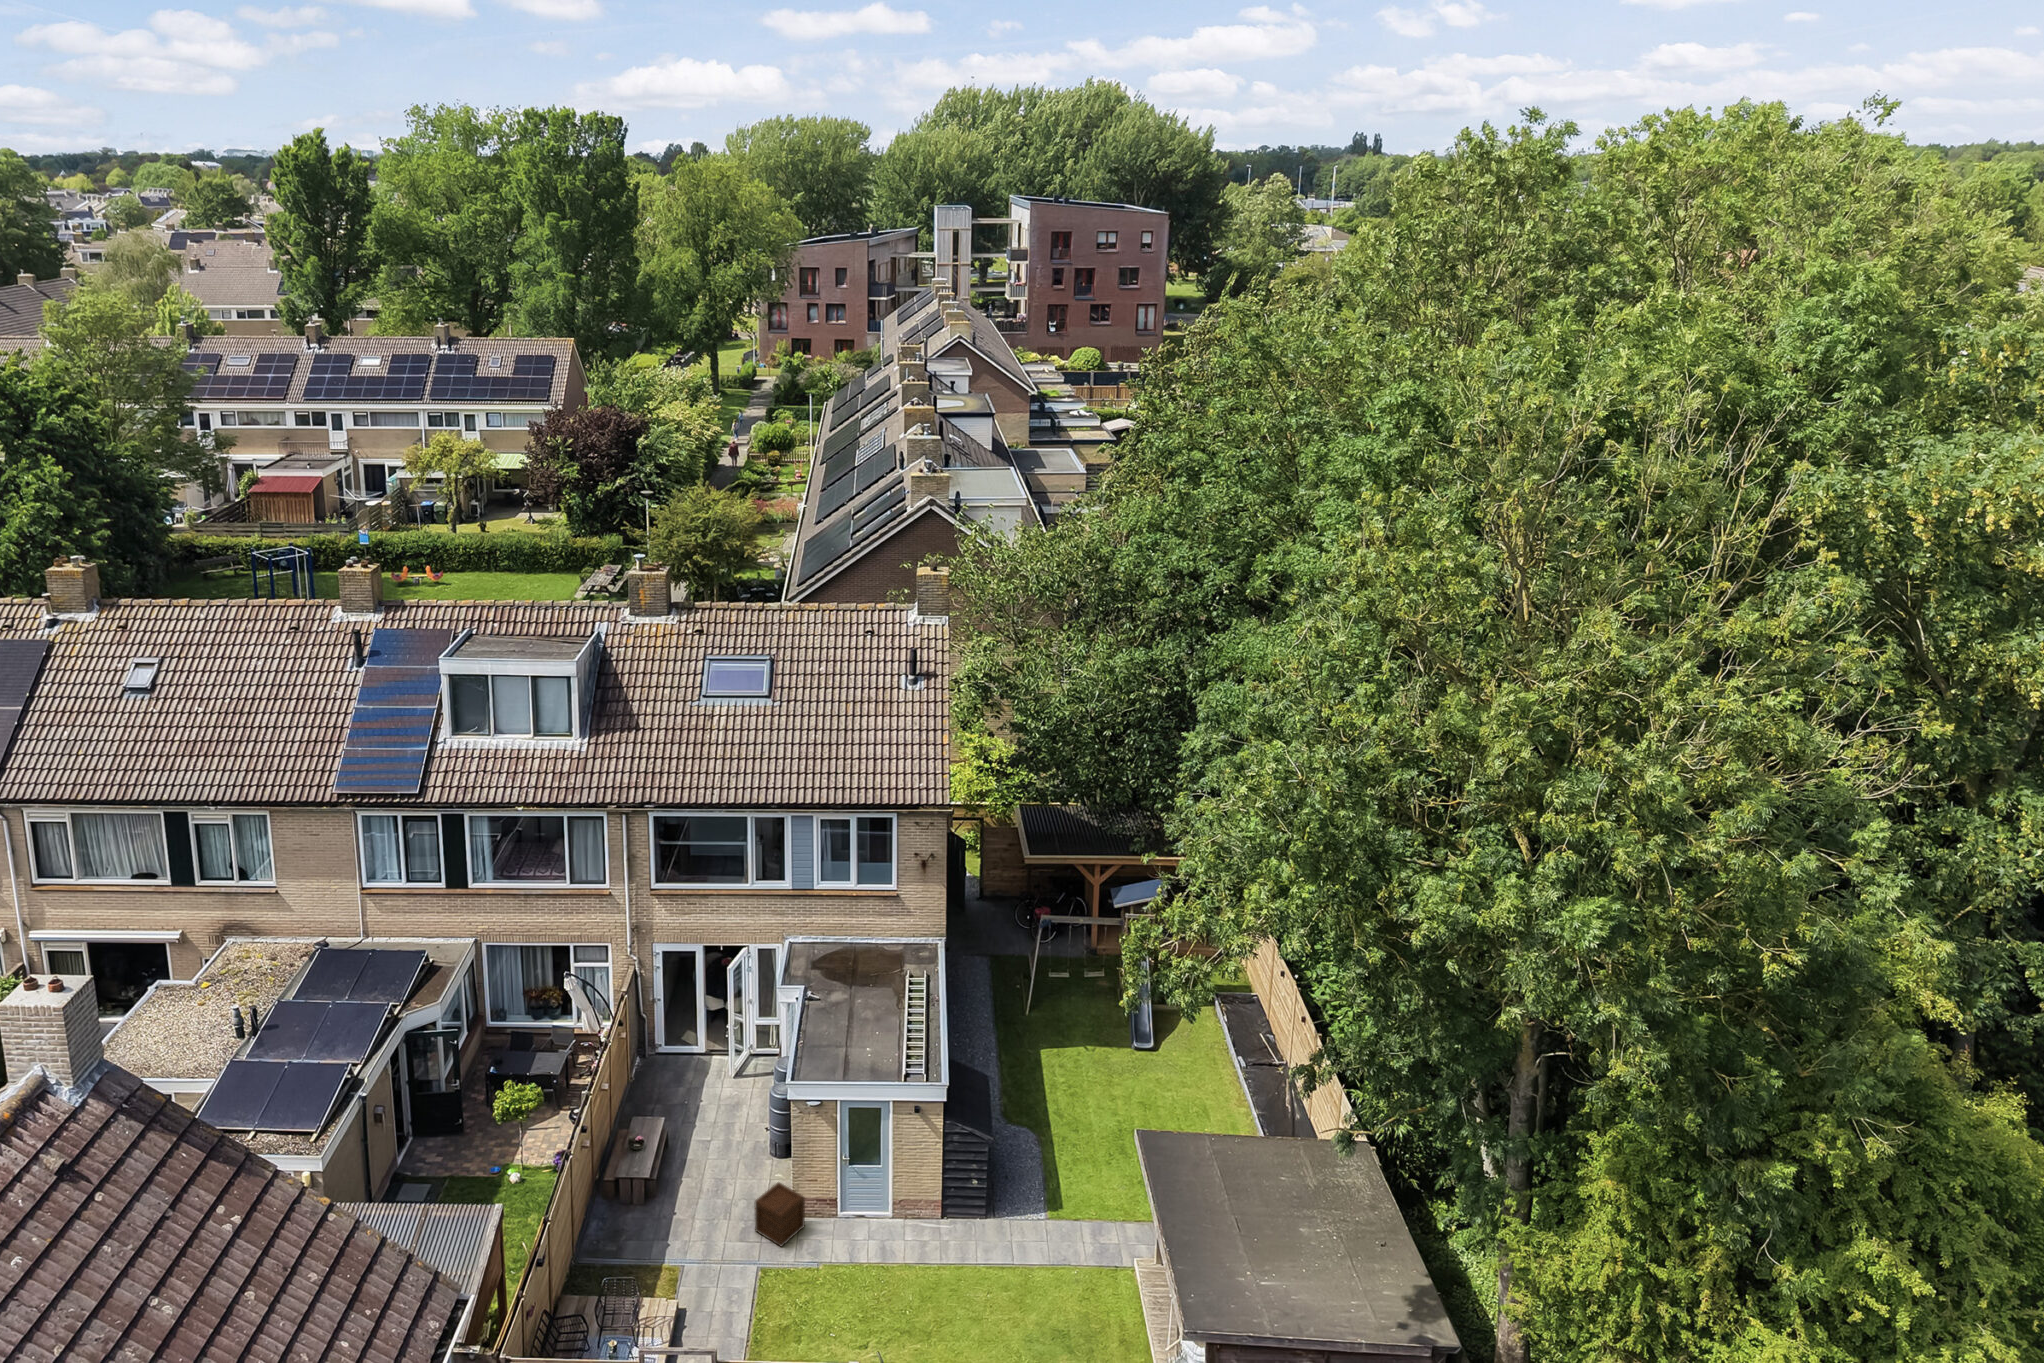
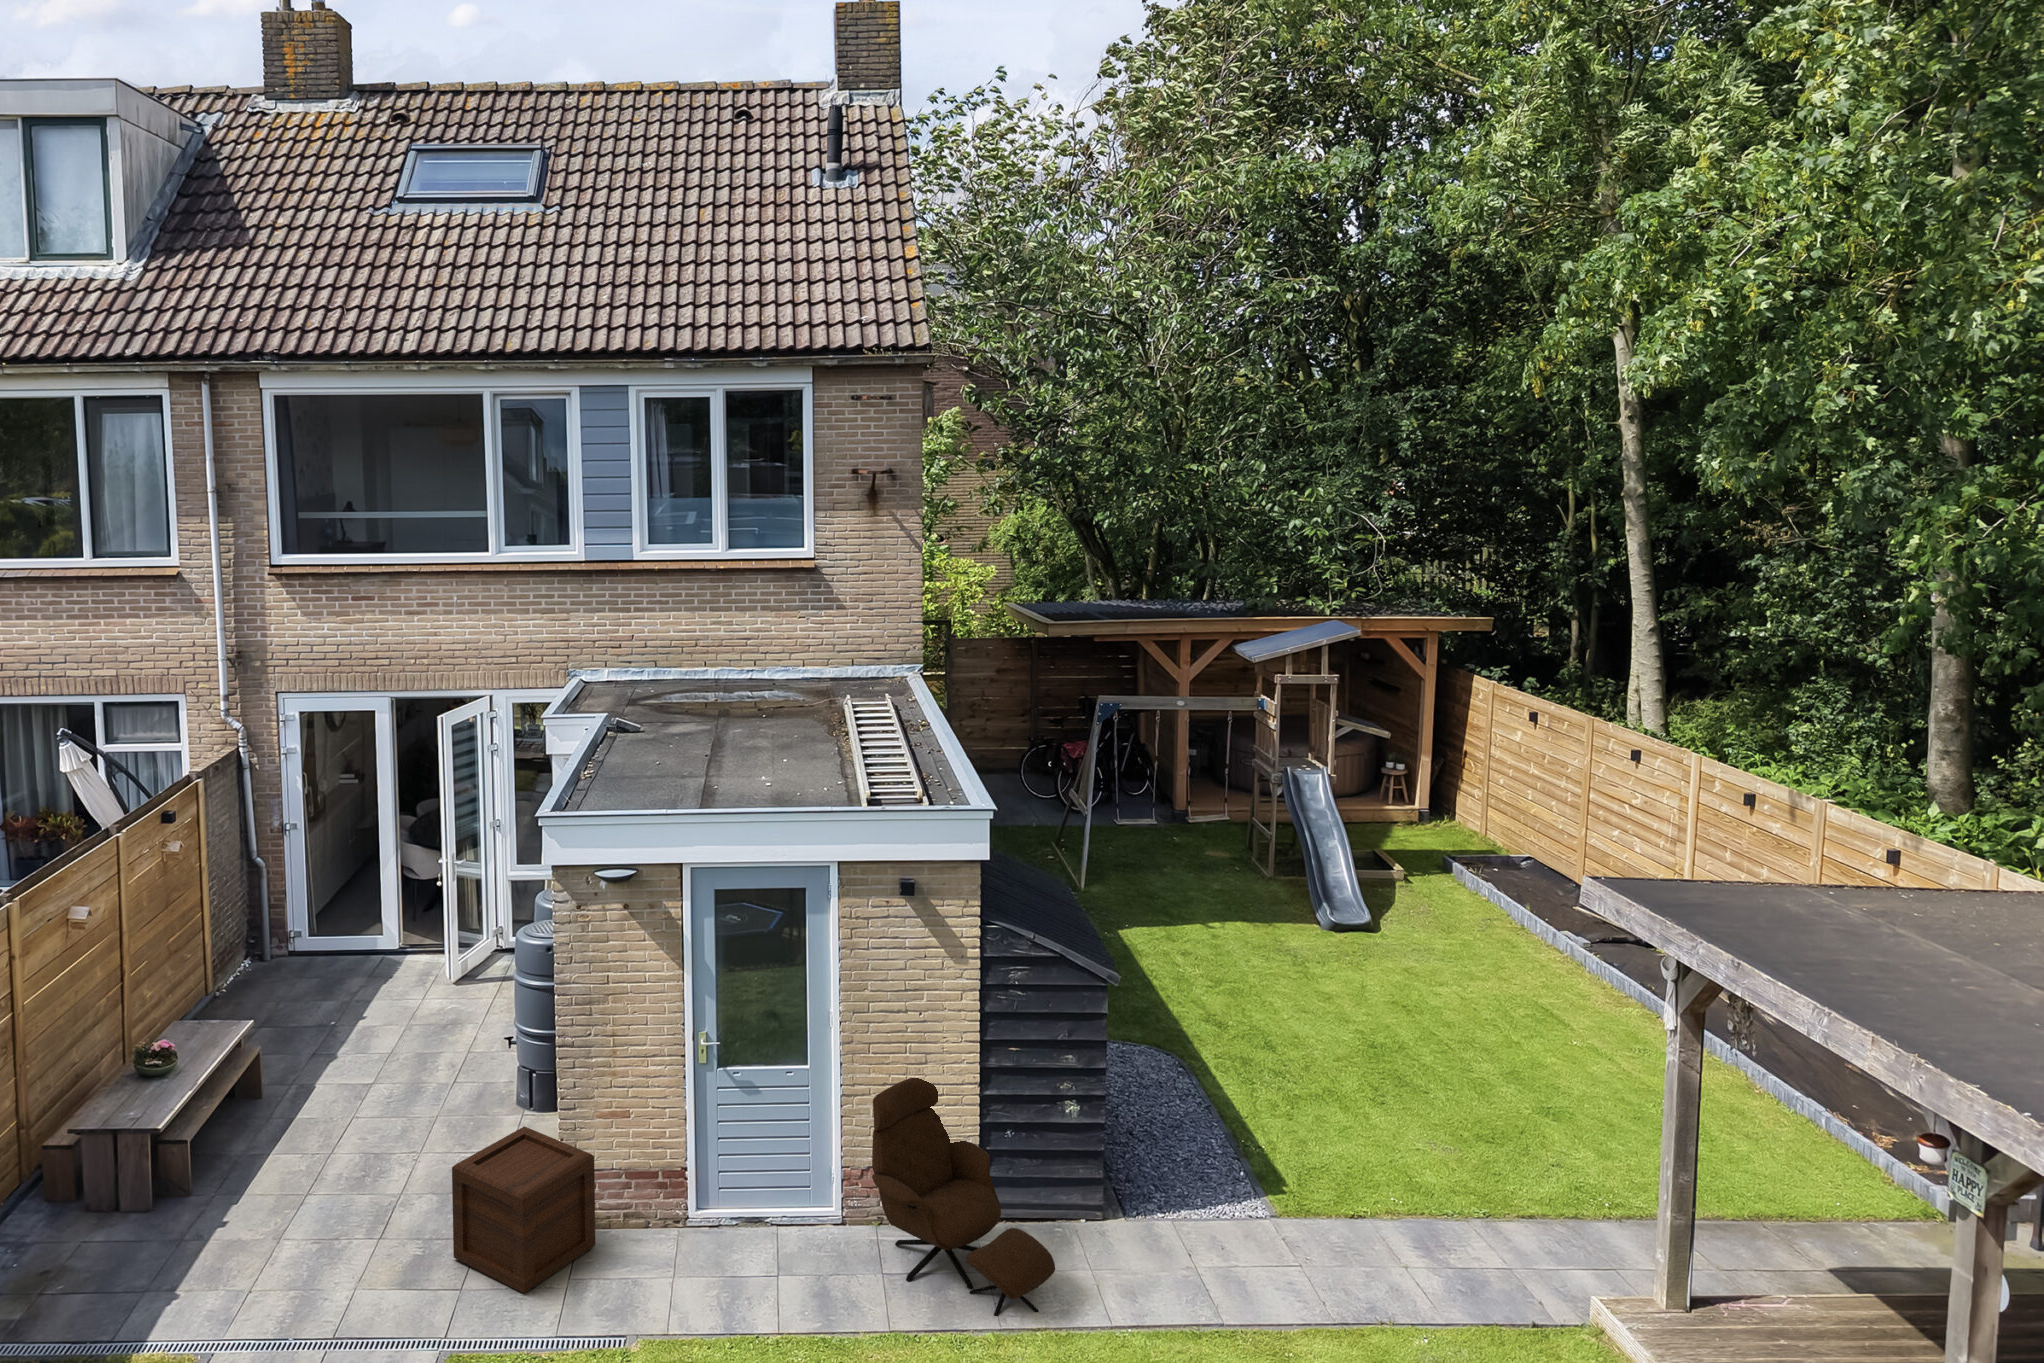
lounge chair: none [904,1168,966,1262] -> present [872,1078,1055,1316]

